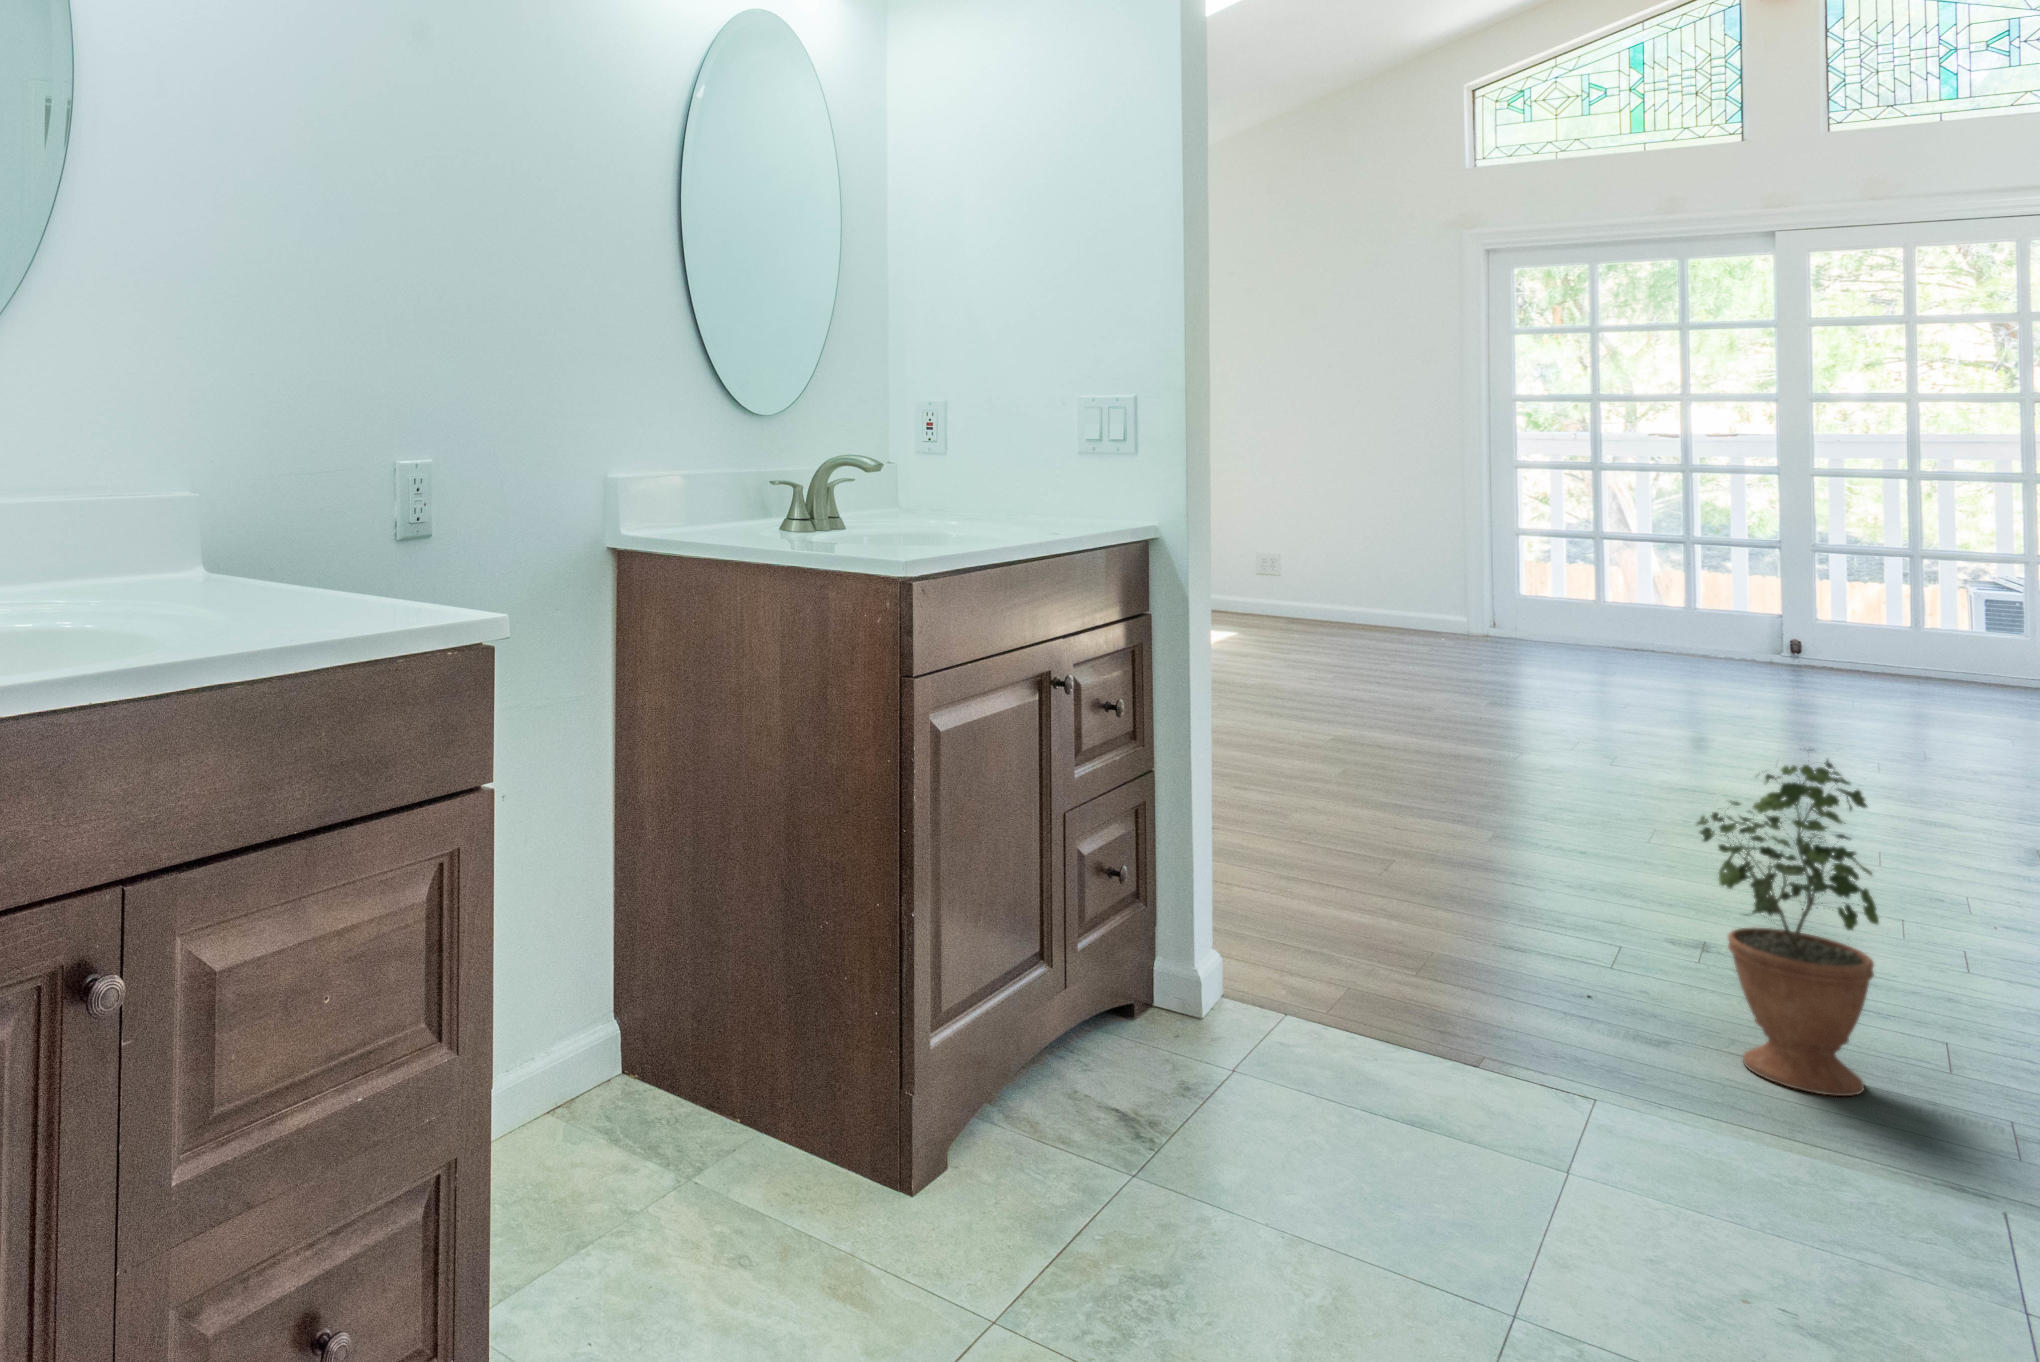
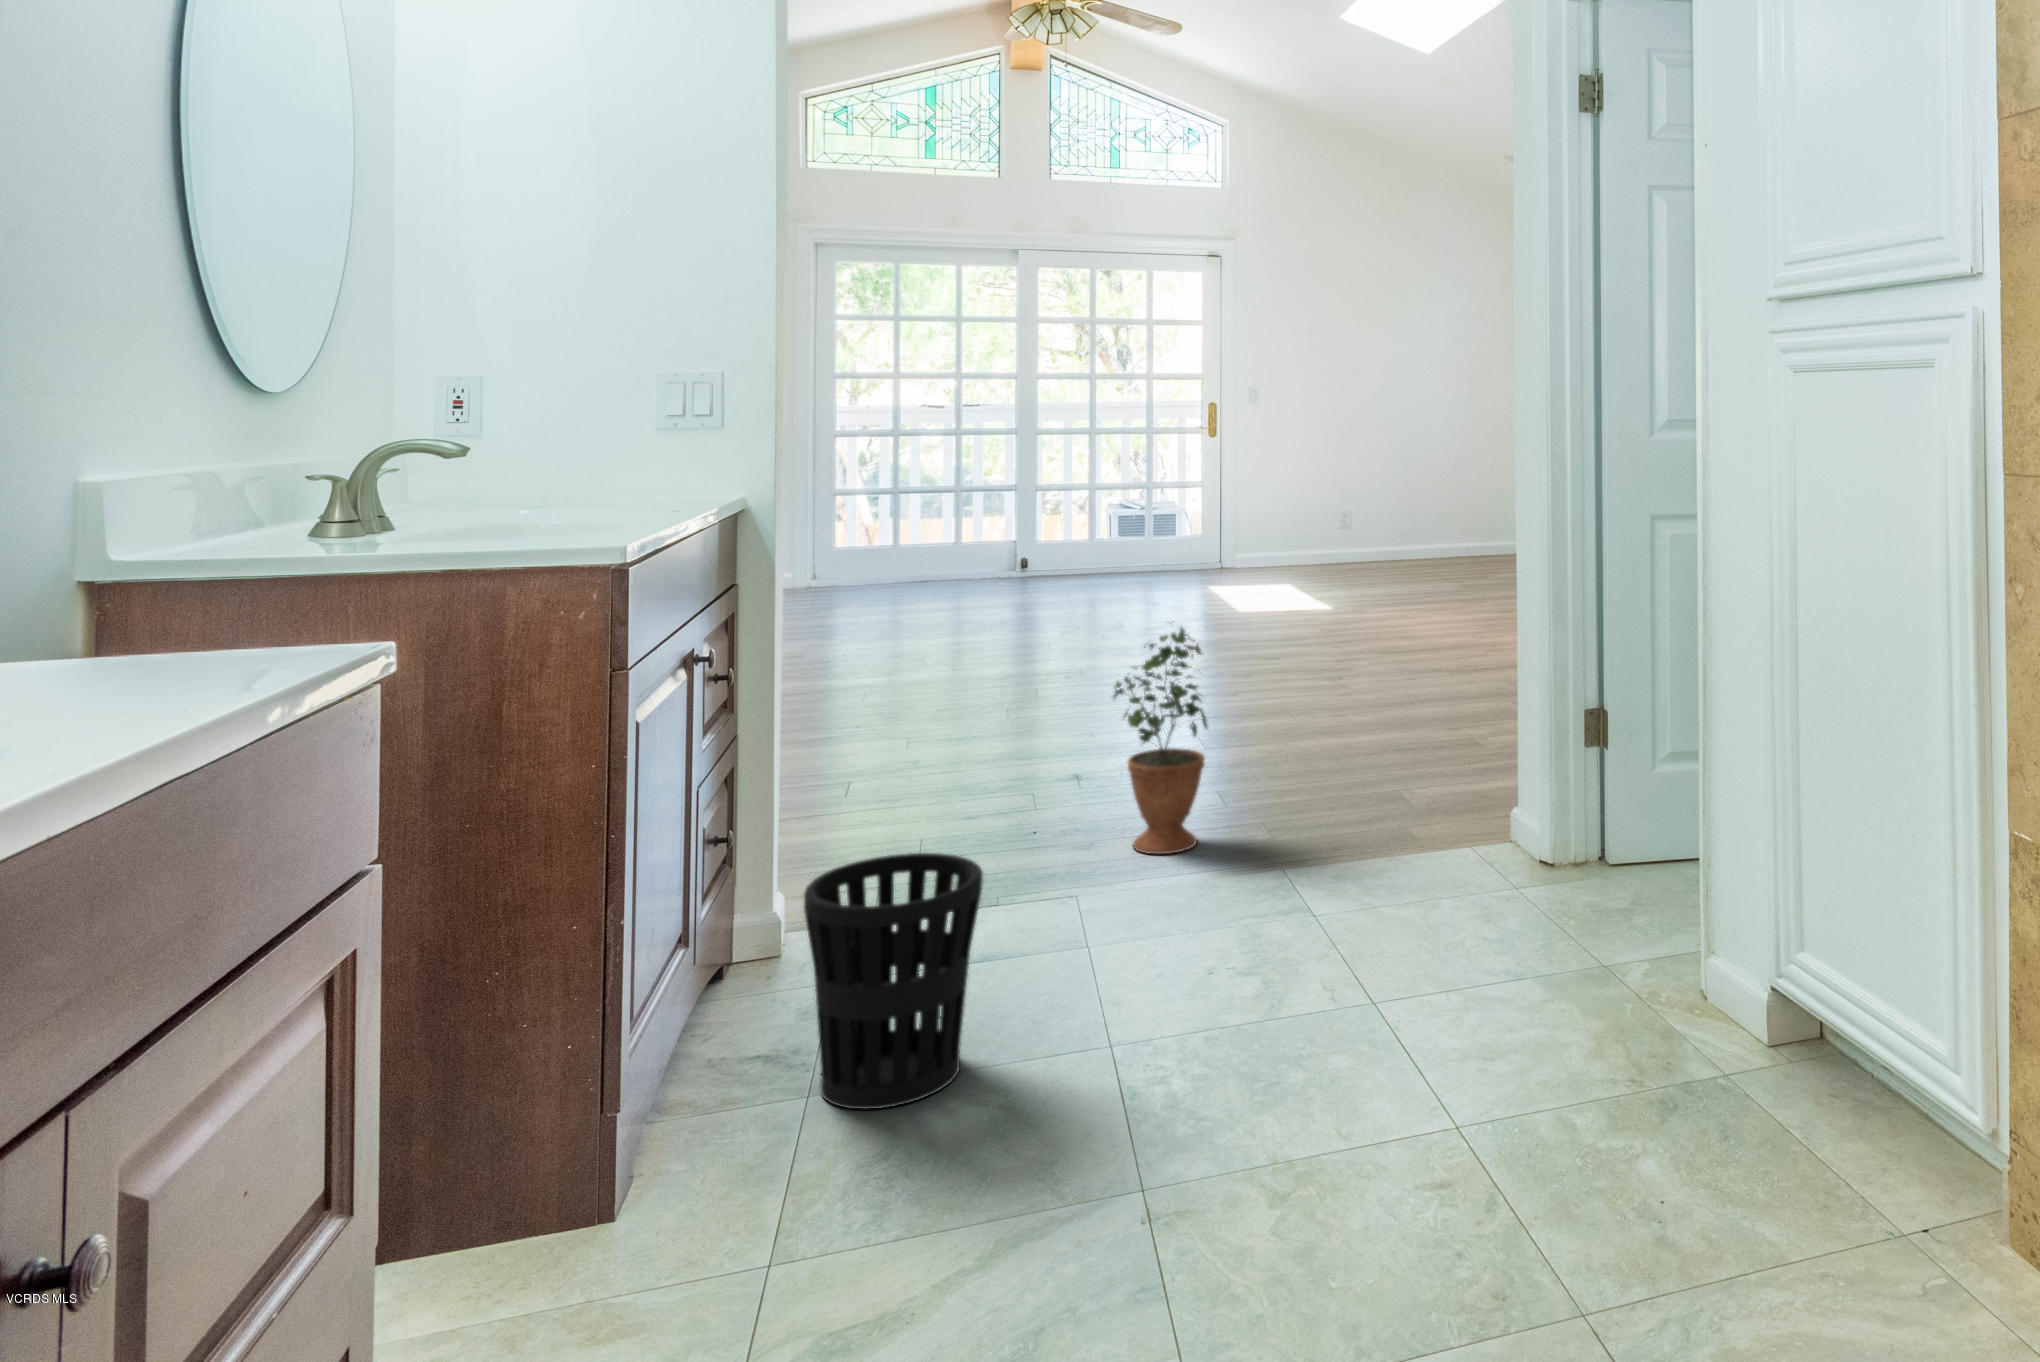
wastebasket: none [1135,935,1343,1237] -> present [804,853,983,1110]

